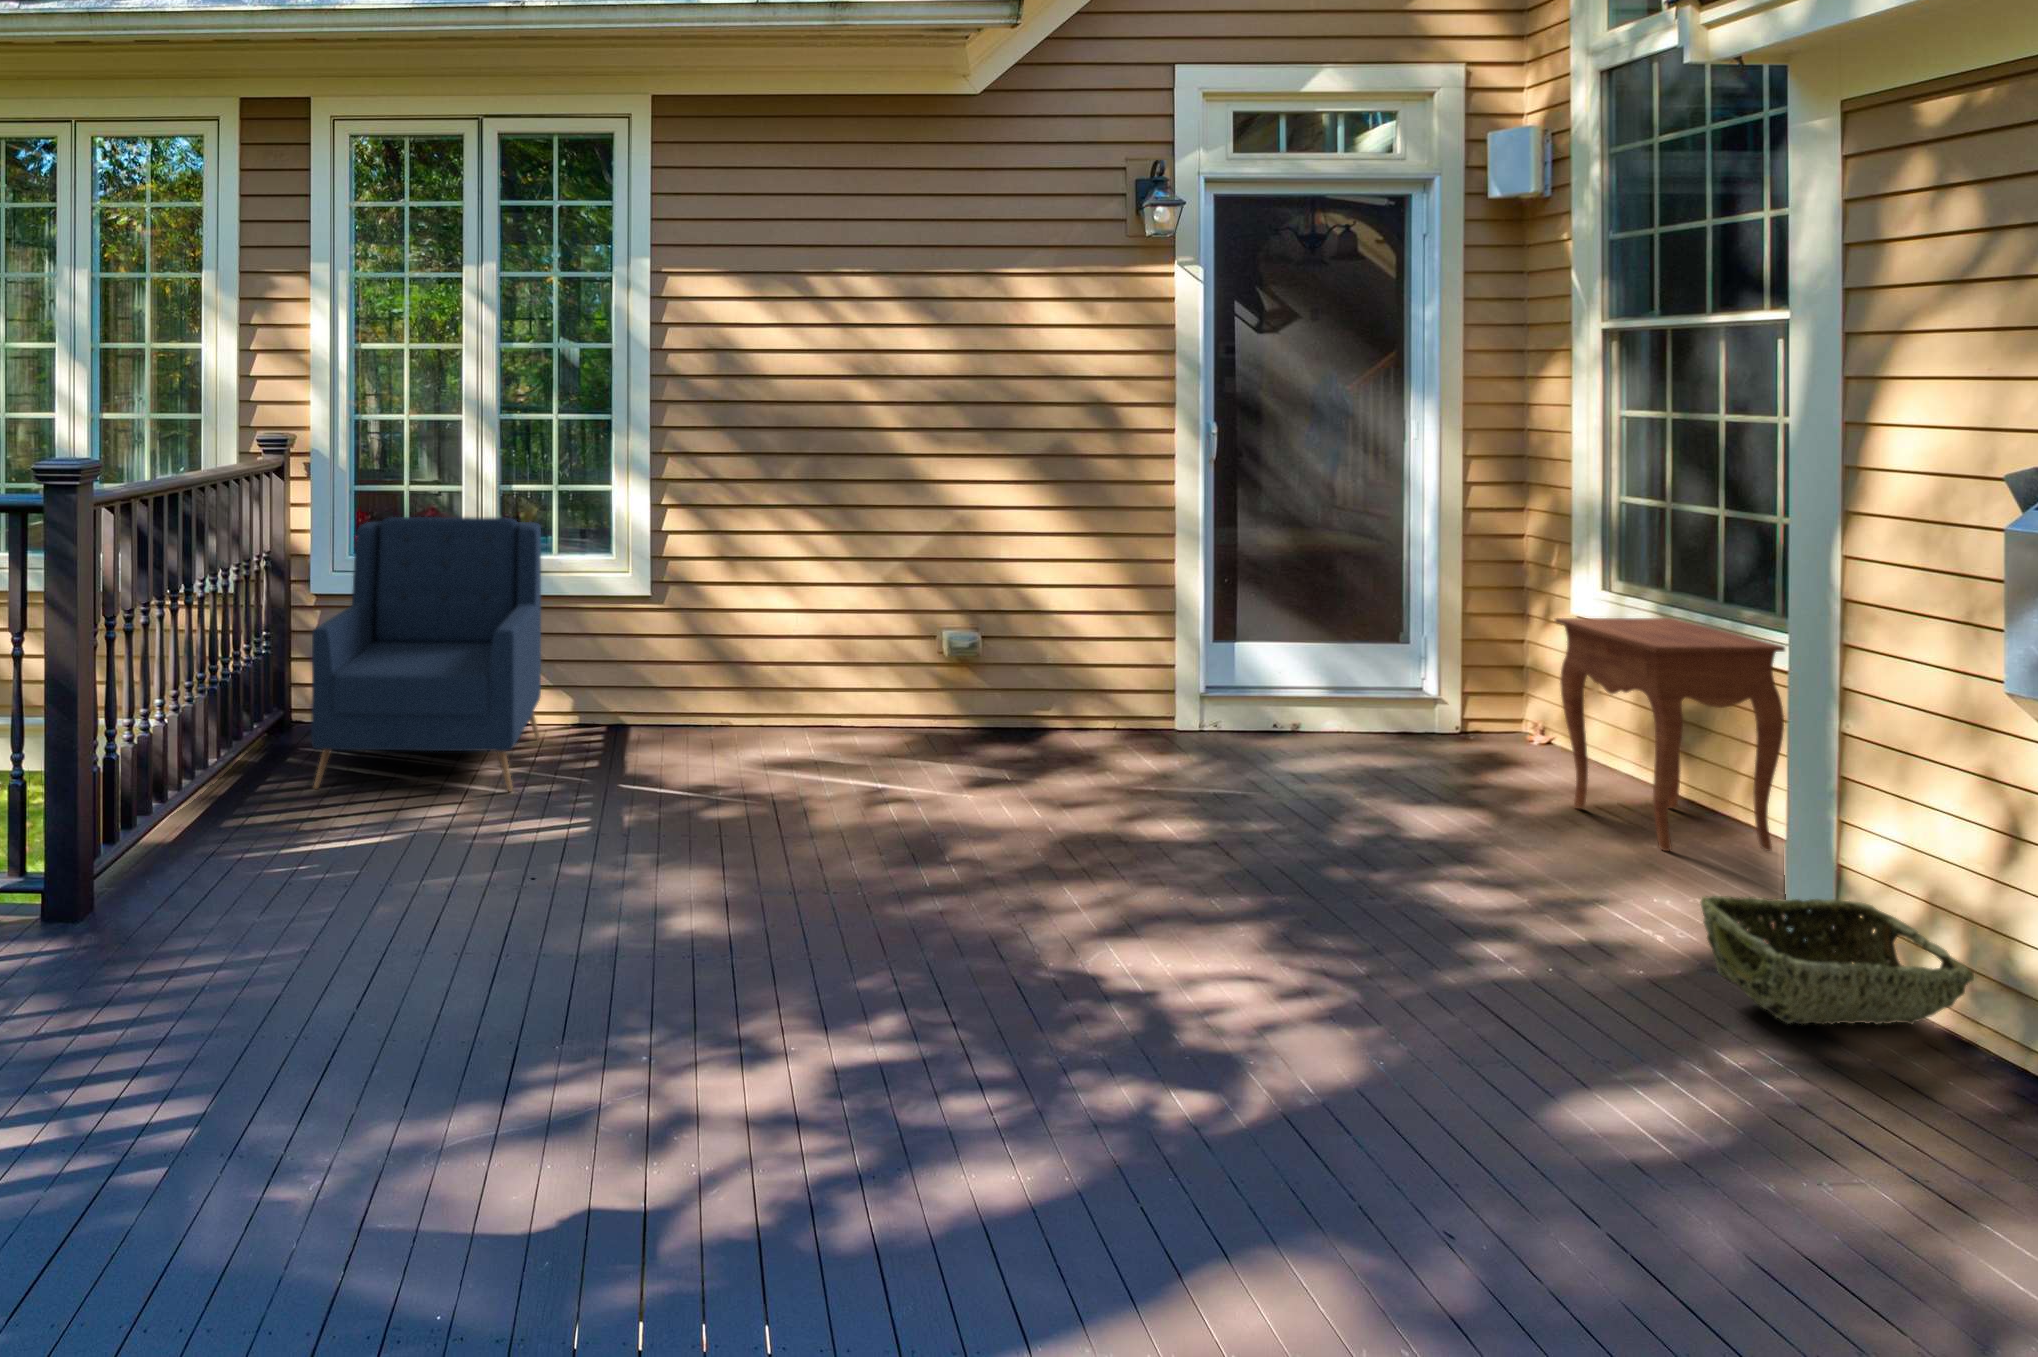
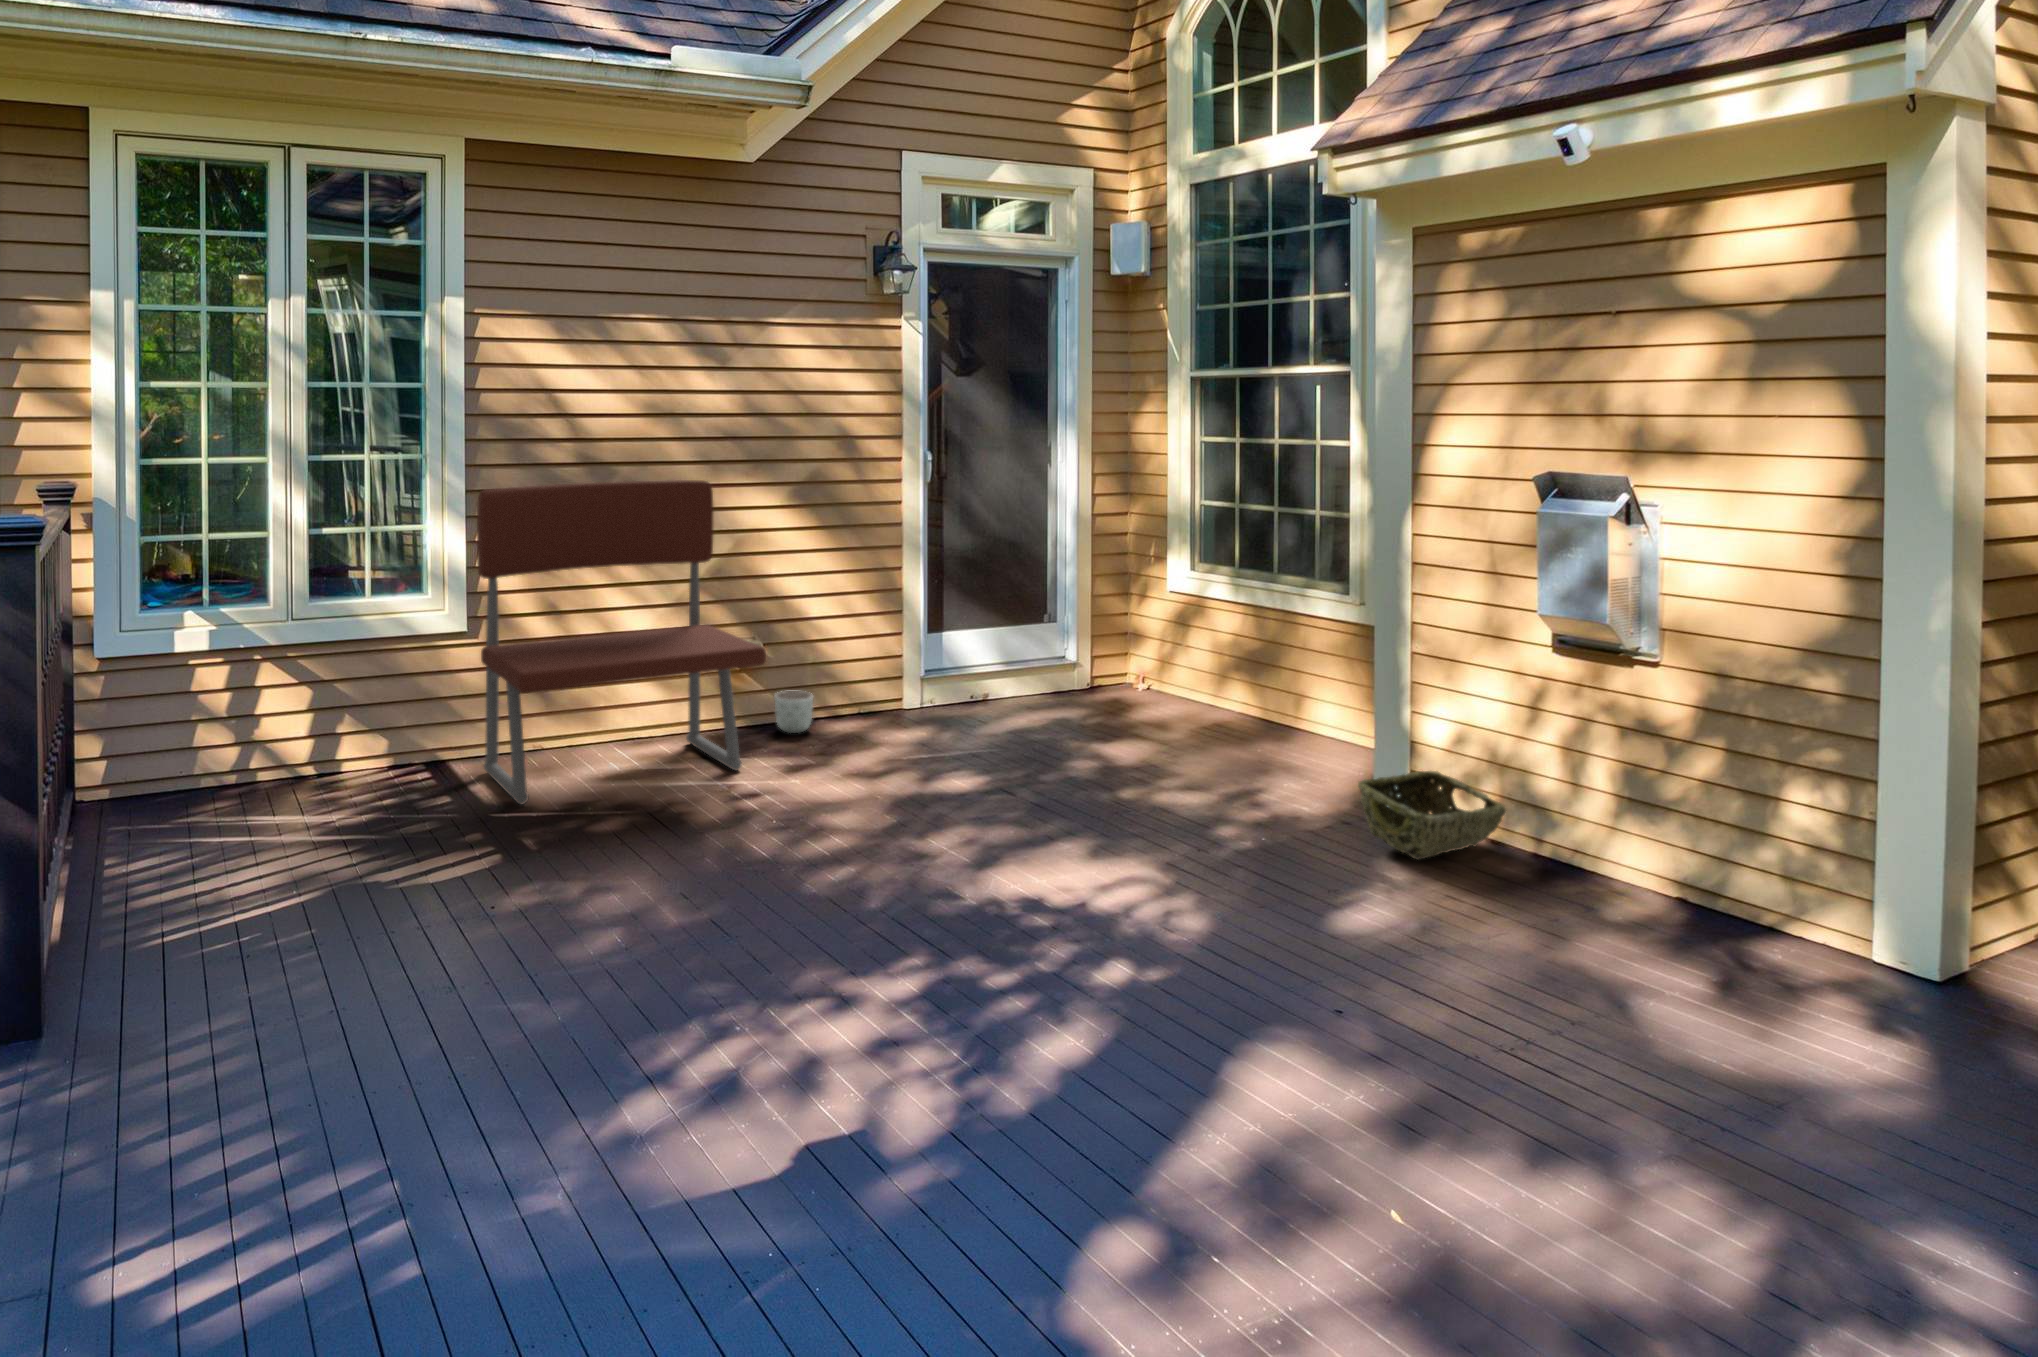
bench: none [654,451,944,778] -> present [477,480,766,804]
armchair: present [311,517,541,791] -> none [152,562,380,873]
side table: present [1555,618,1785,851] -> none [1183,583,1331,753]
planter: none [1000,698,1047,747] -> present [774,690,813,733]

